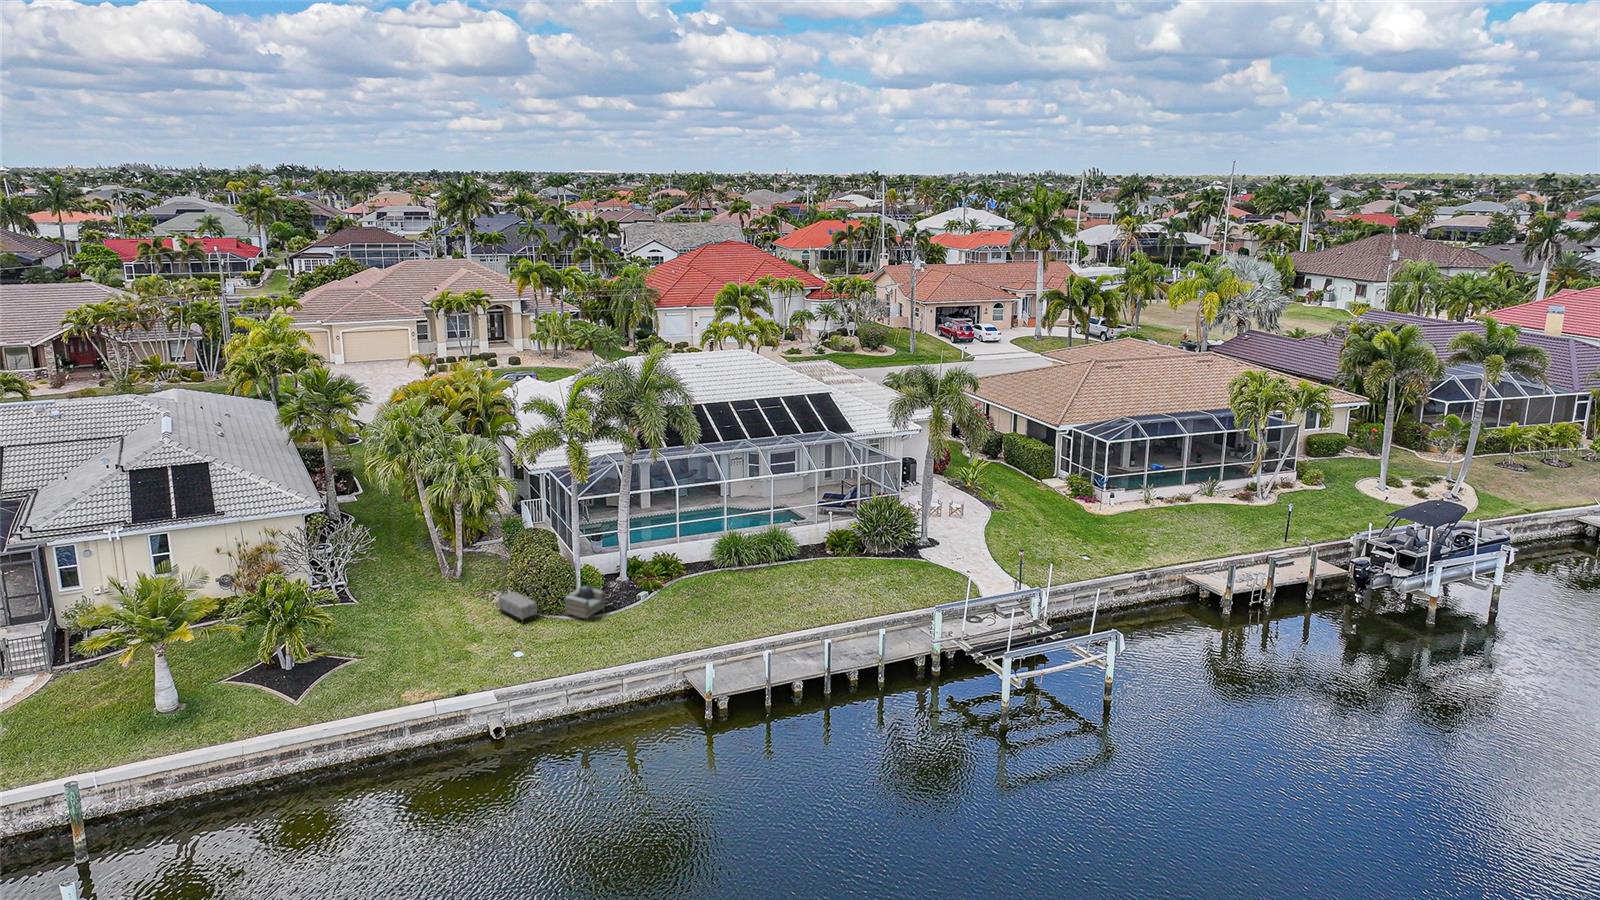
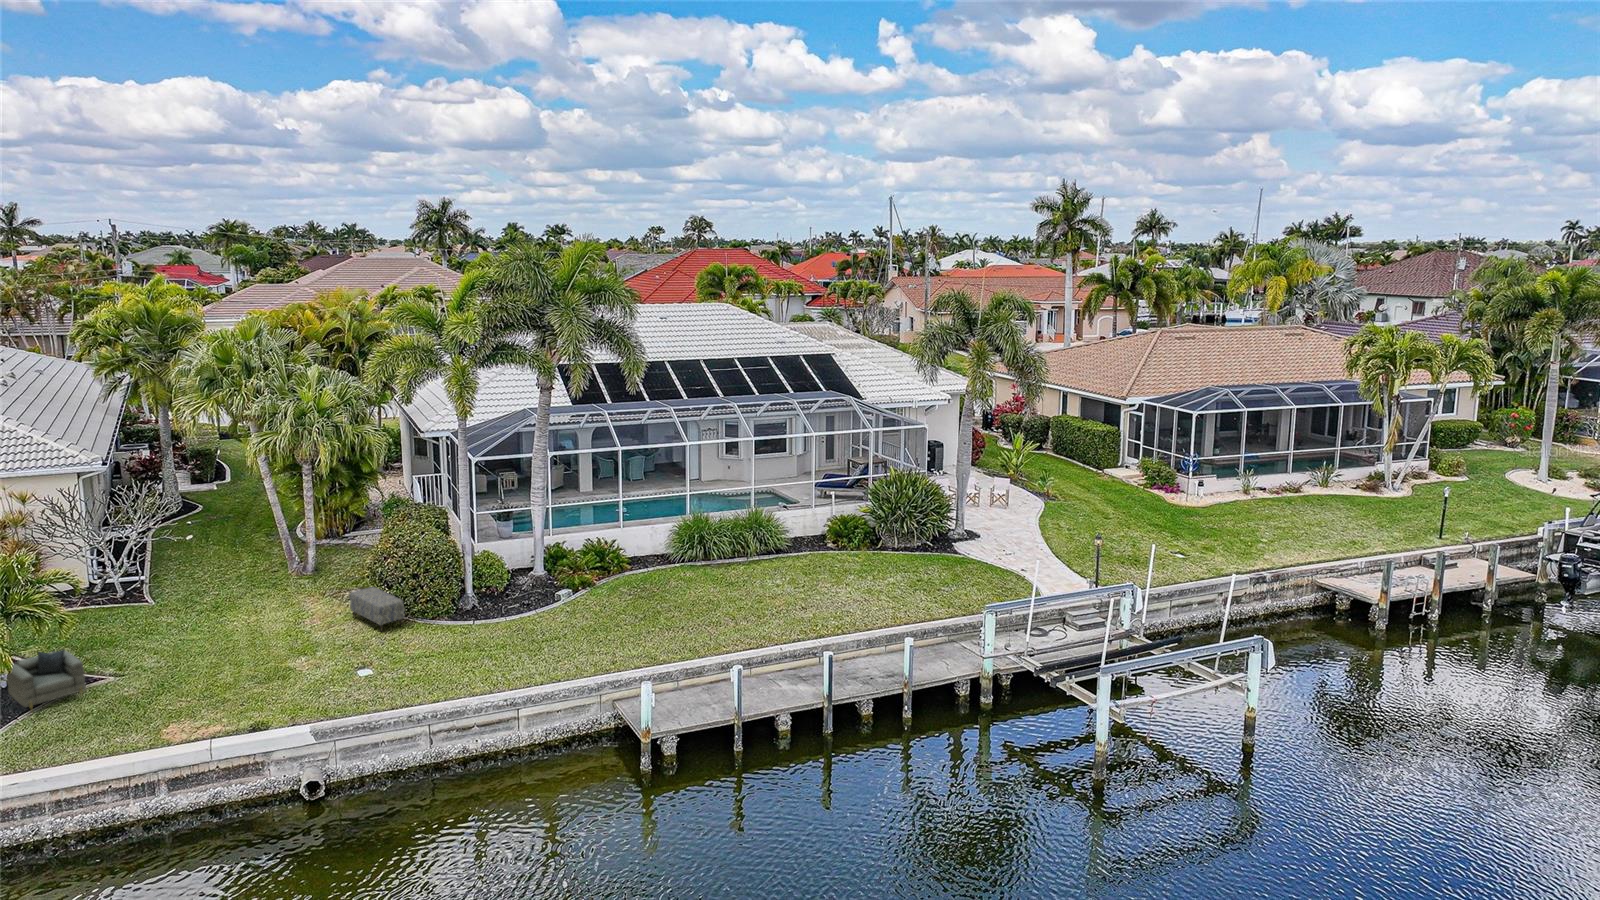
armchair: present [565,586,605,618] -> present [7,650,86,708]

